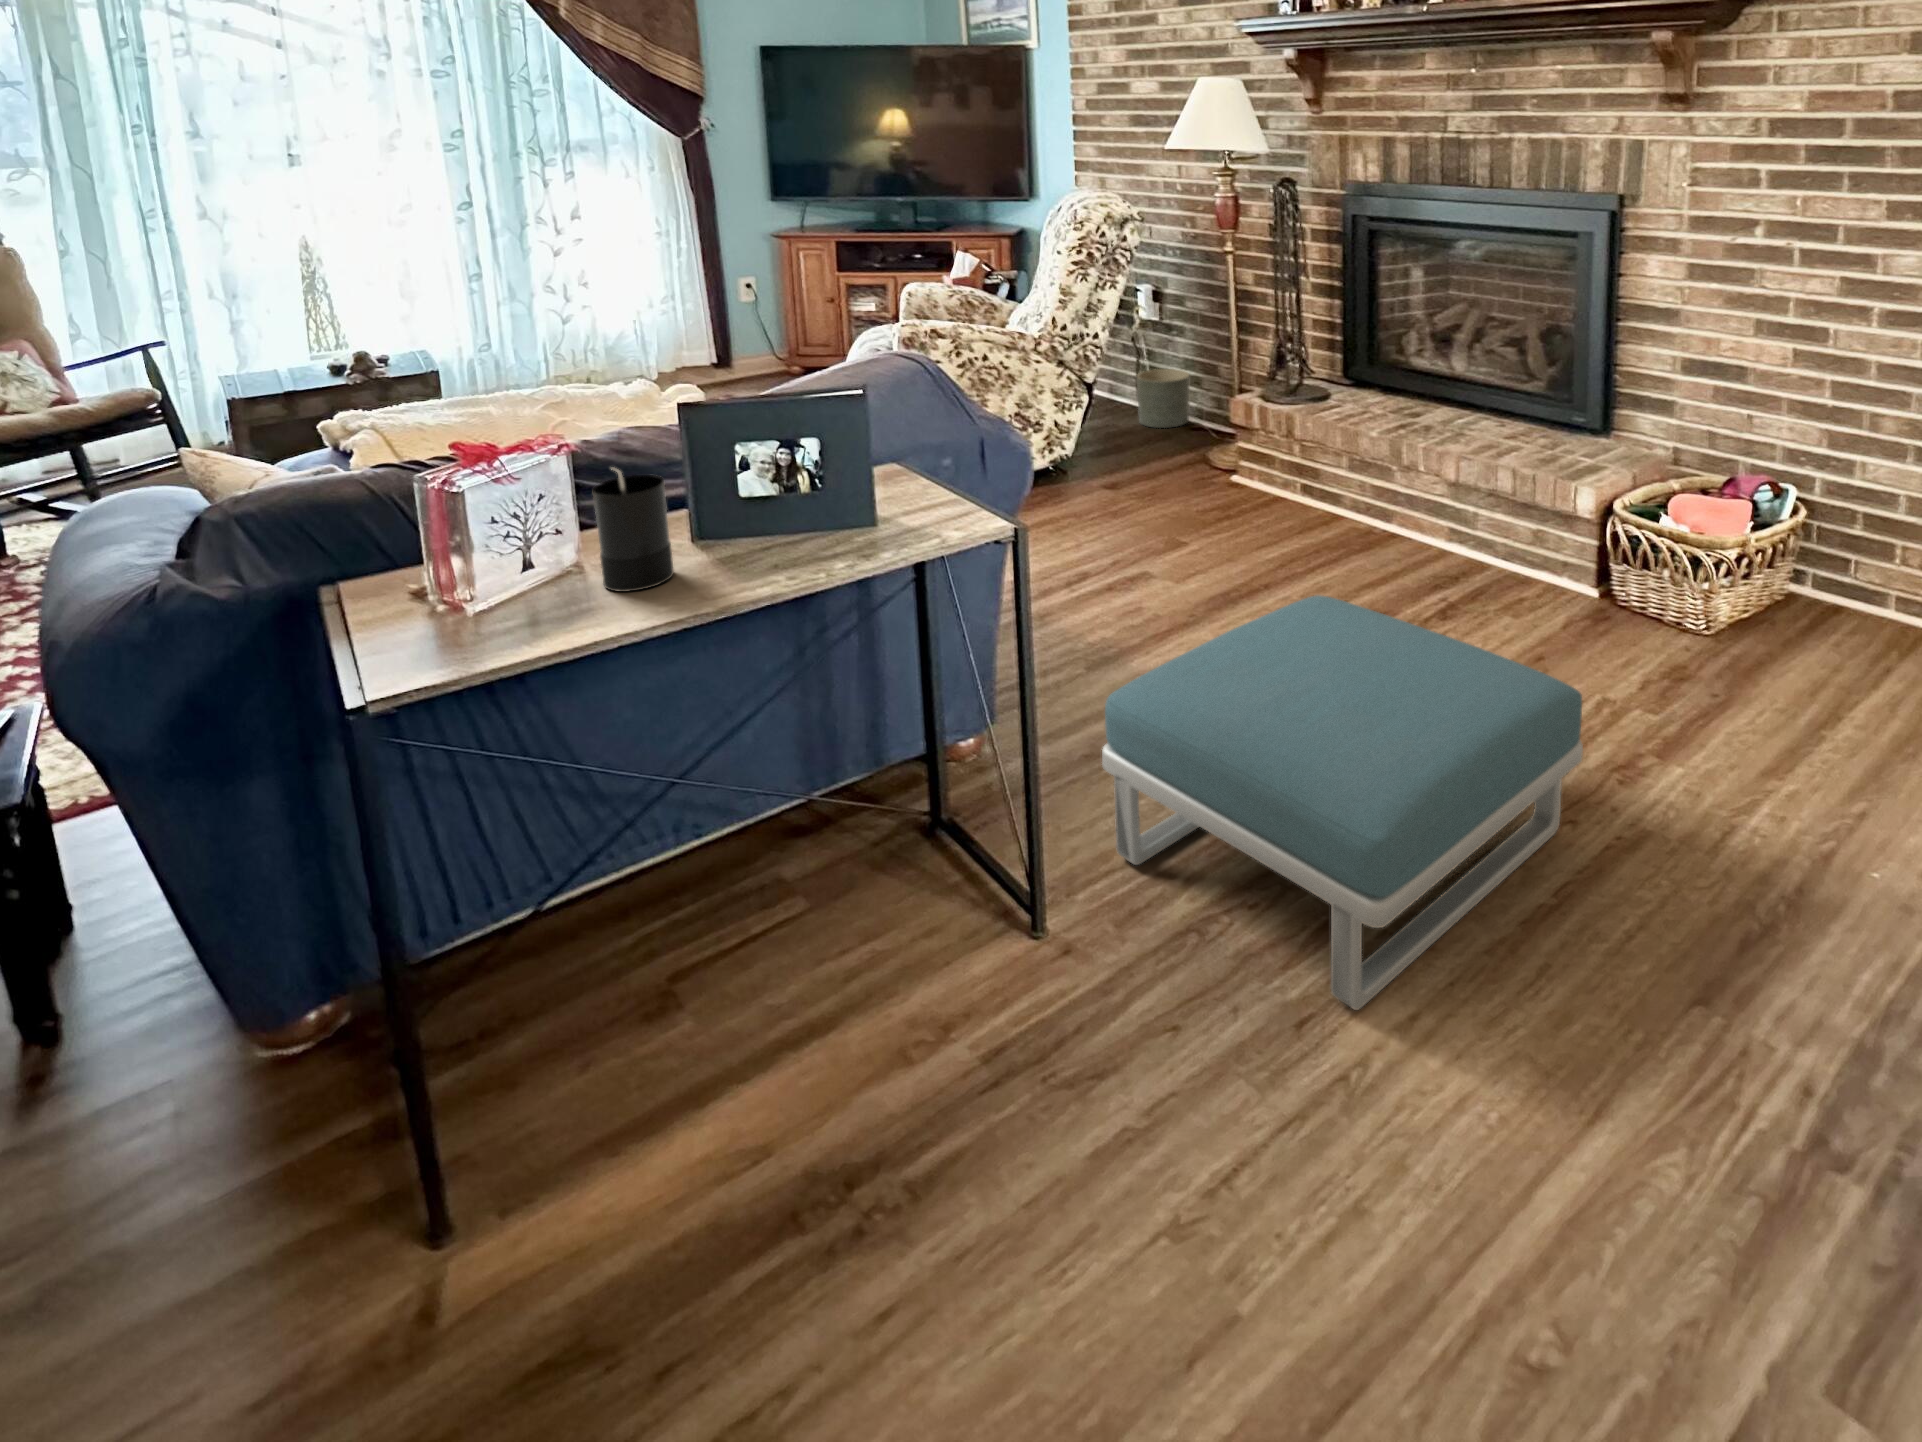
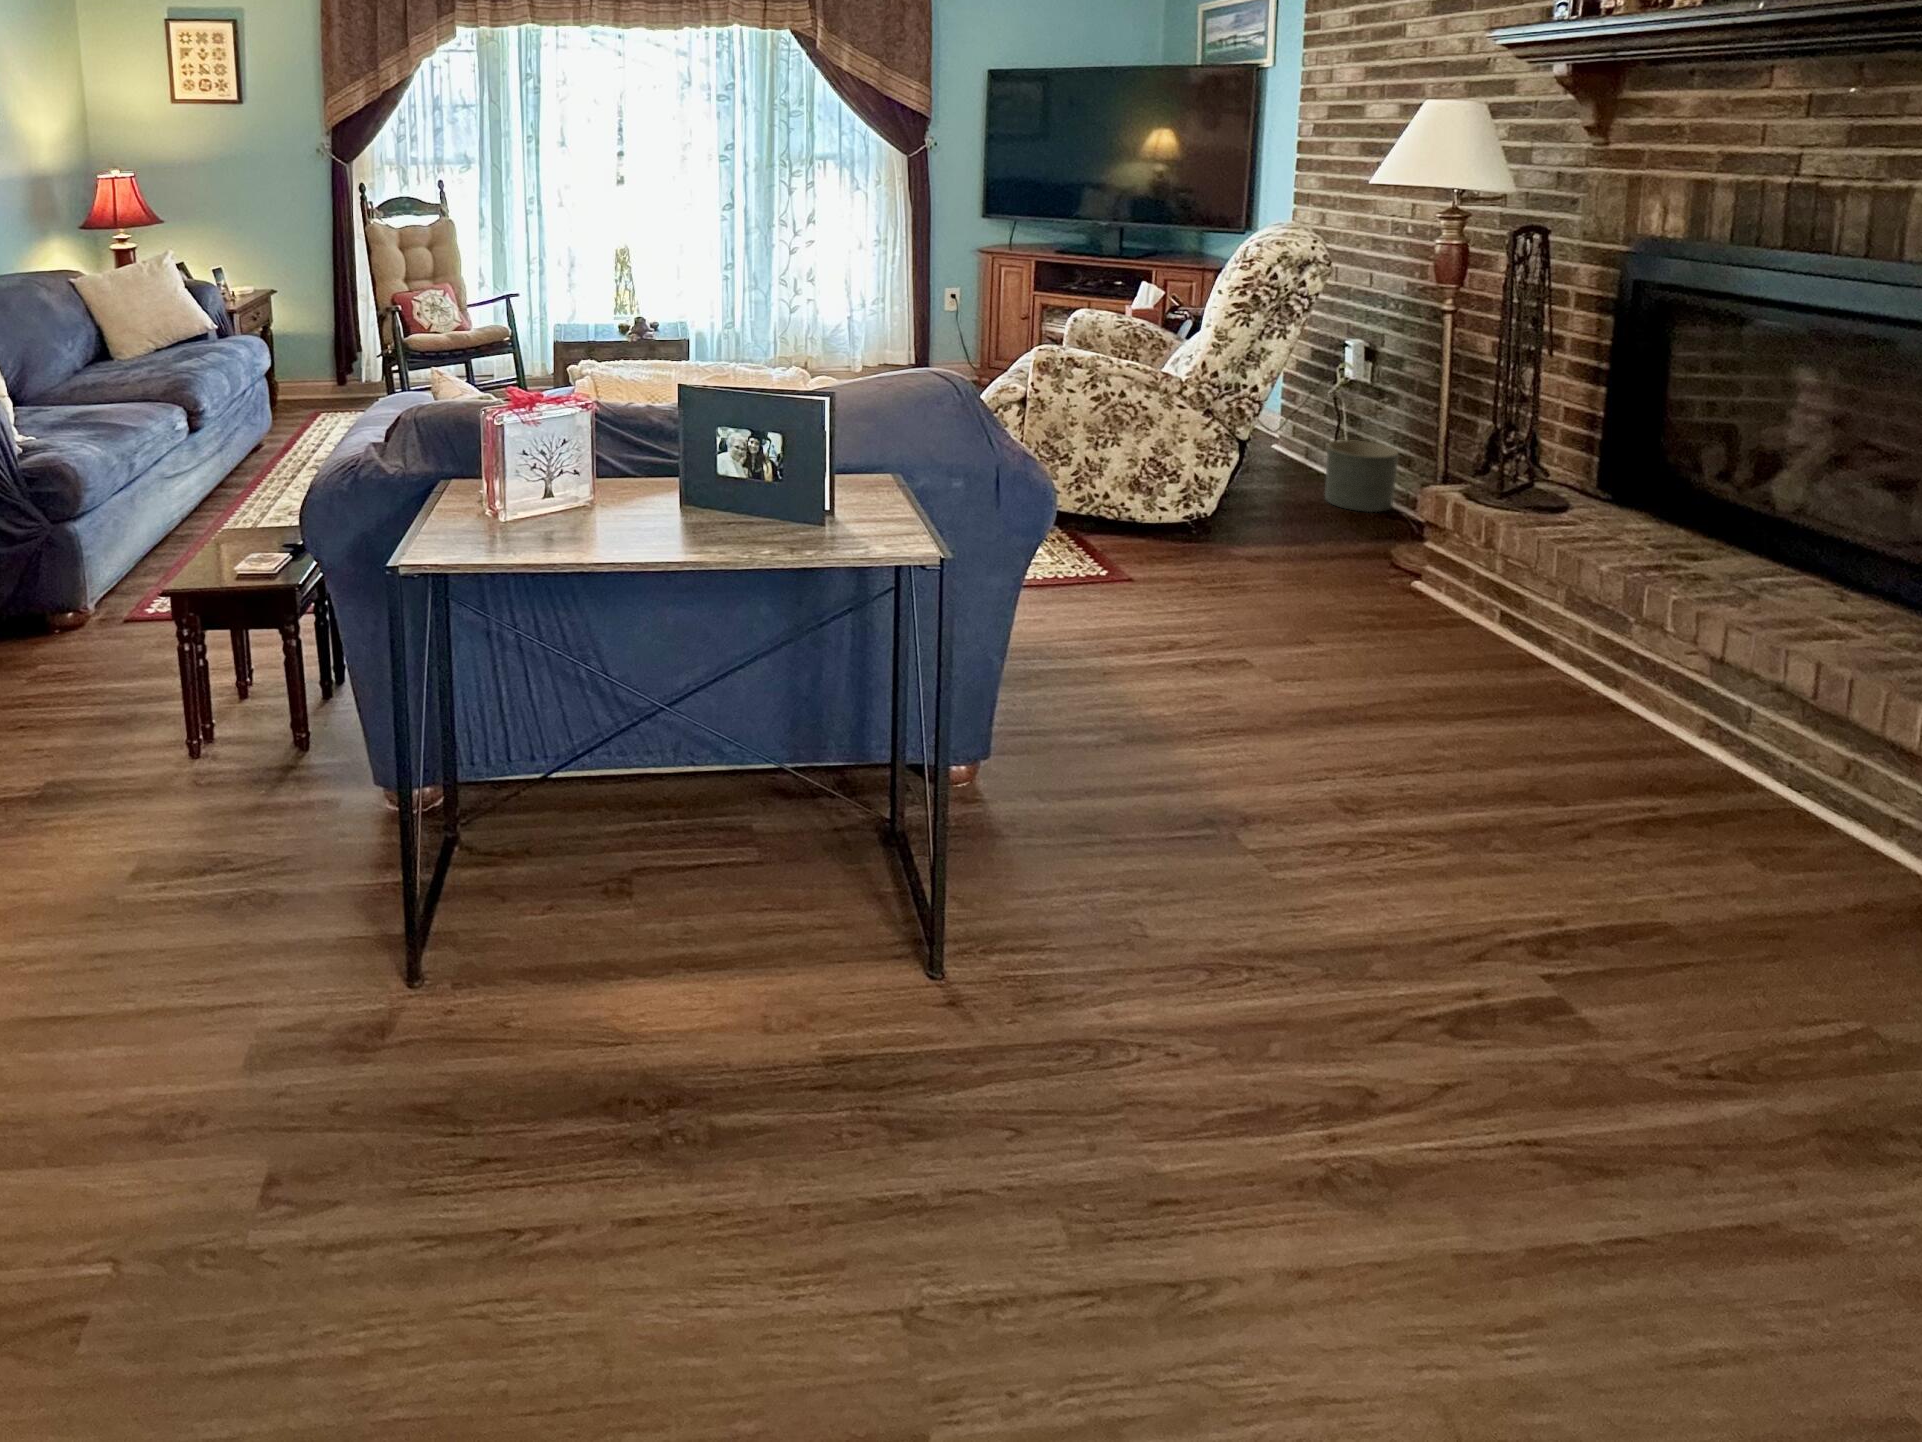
candle: present [593,468,674,592] -> none [595,428,650,531]
footstool: present [1102,595,1583,1010] -> none [1051,732,1711,1206]

